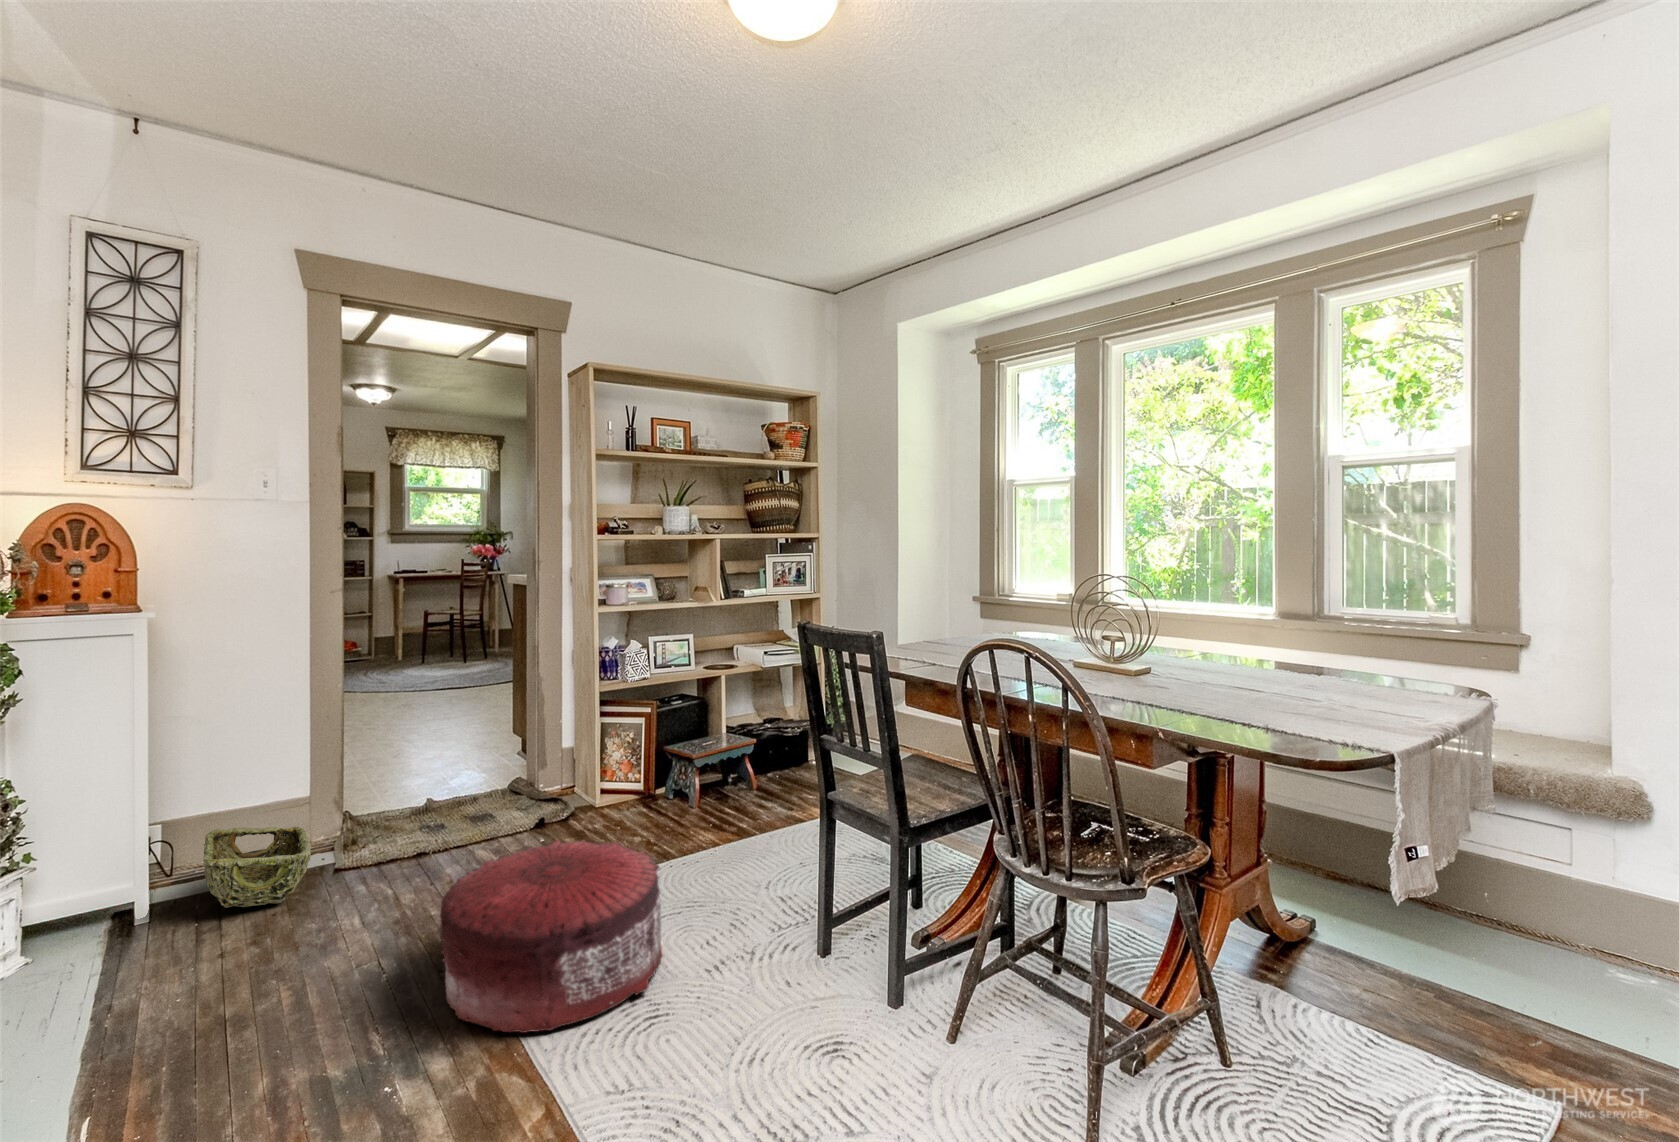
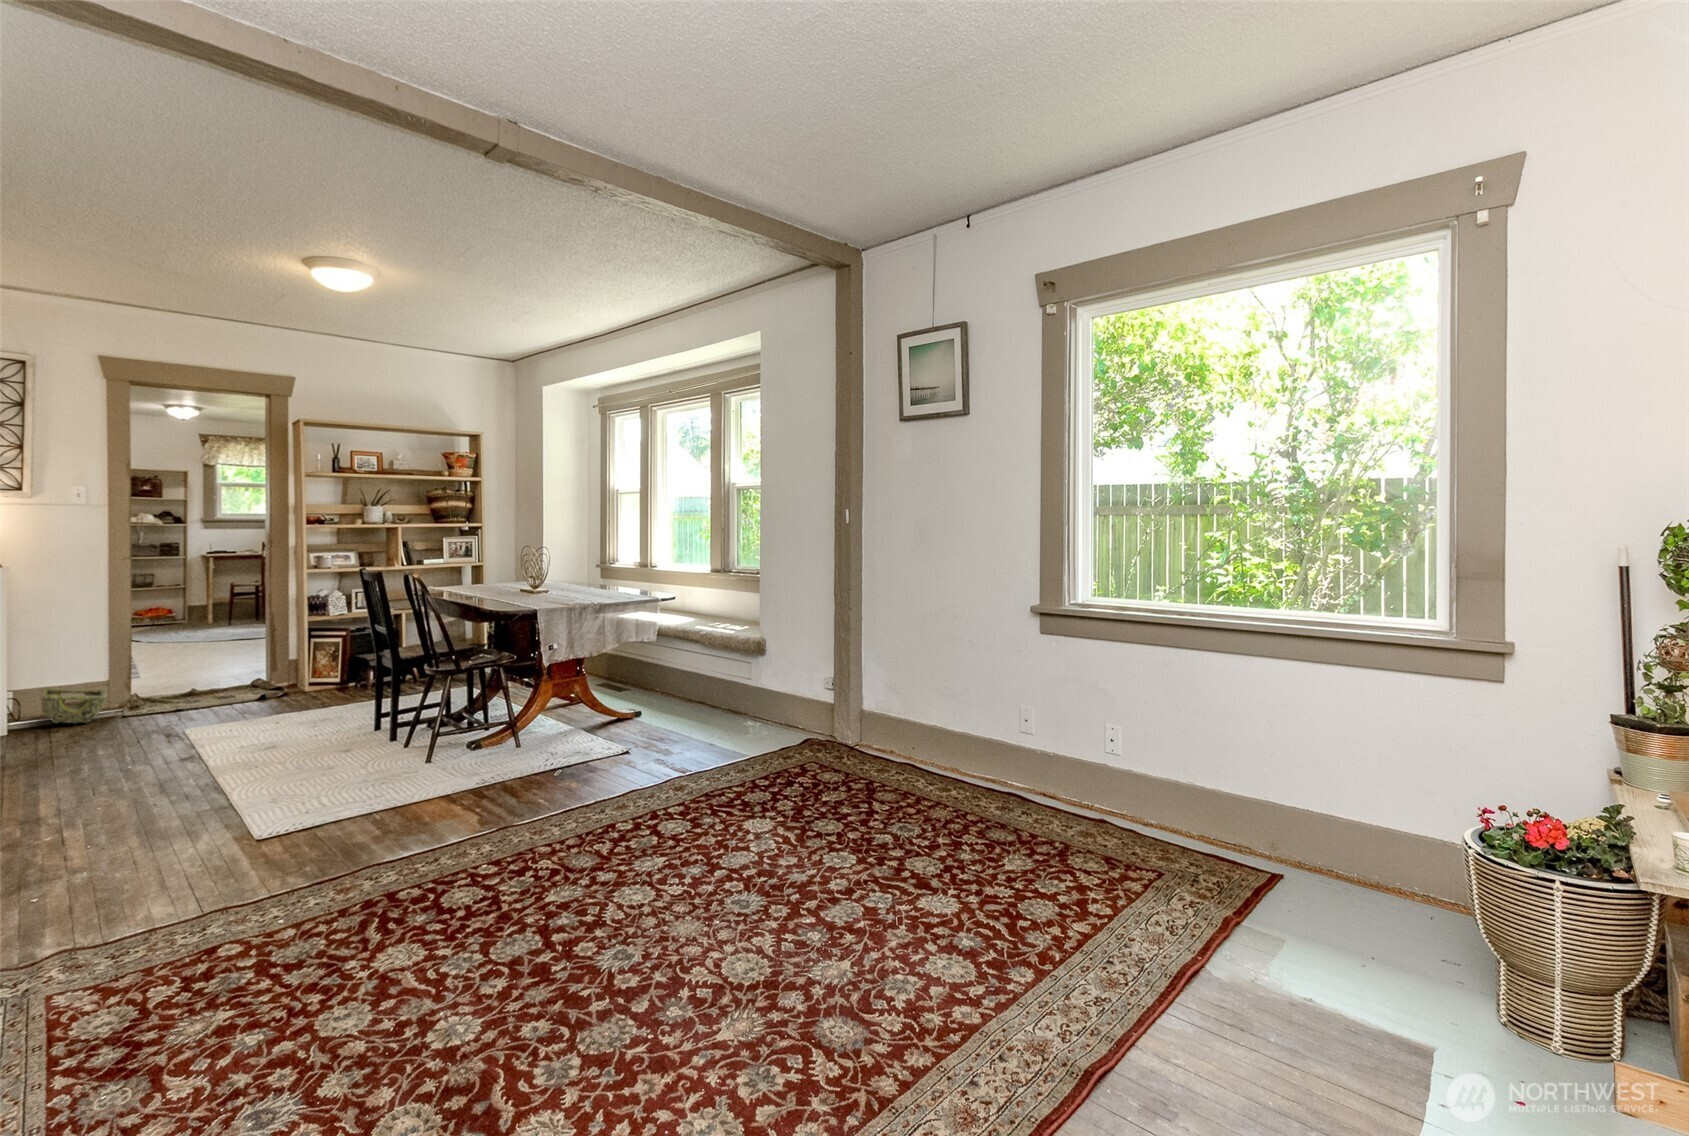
pouf: present [440,840,664,1033] -> none [167,680,295,748]

